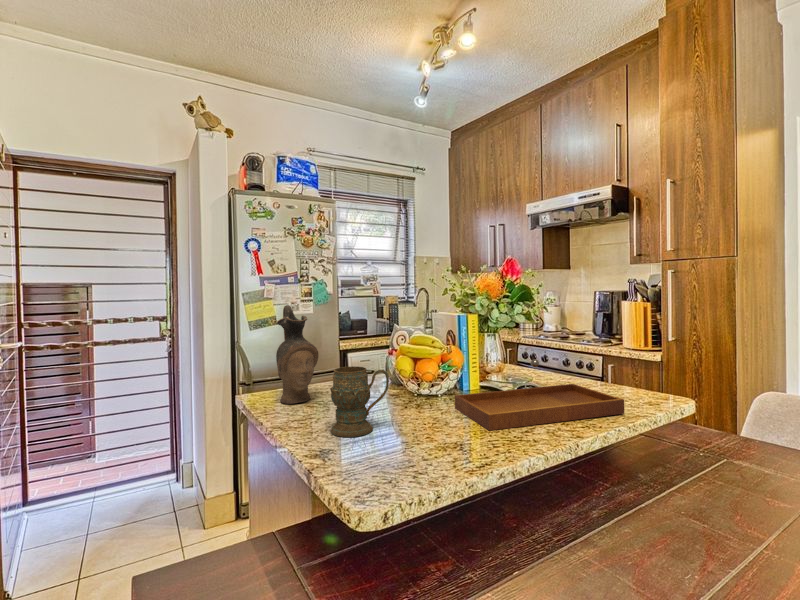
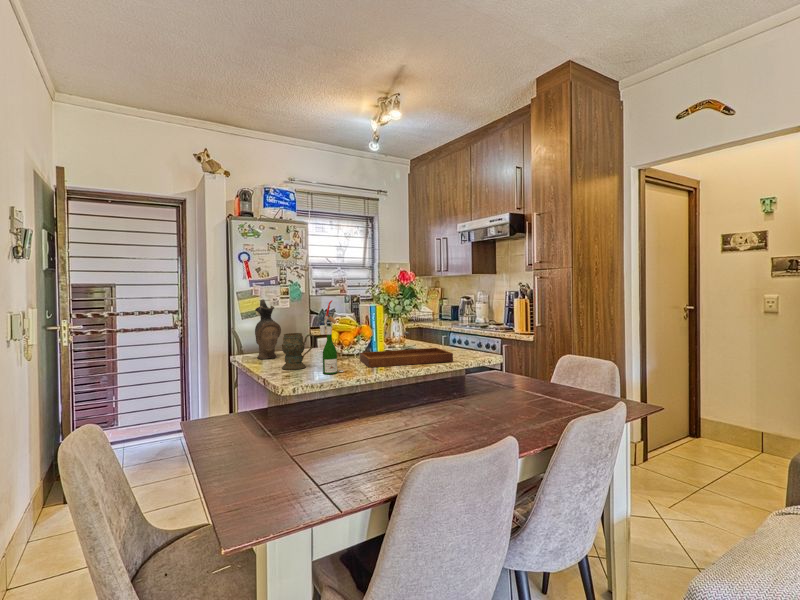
wine bottle: none [409,309,453,453] -> present [320,300,343,374]

